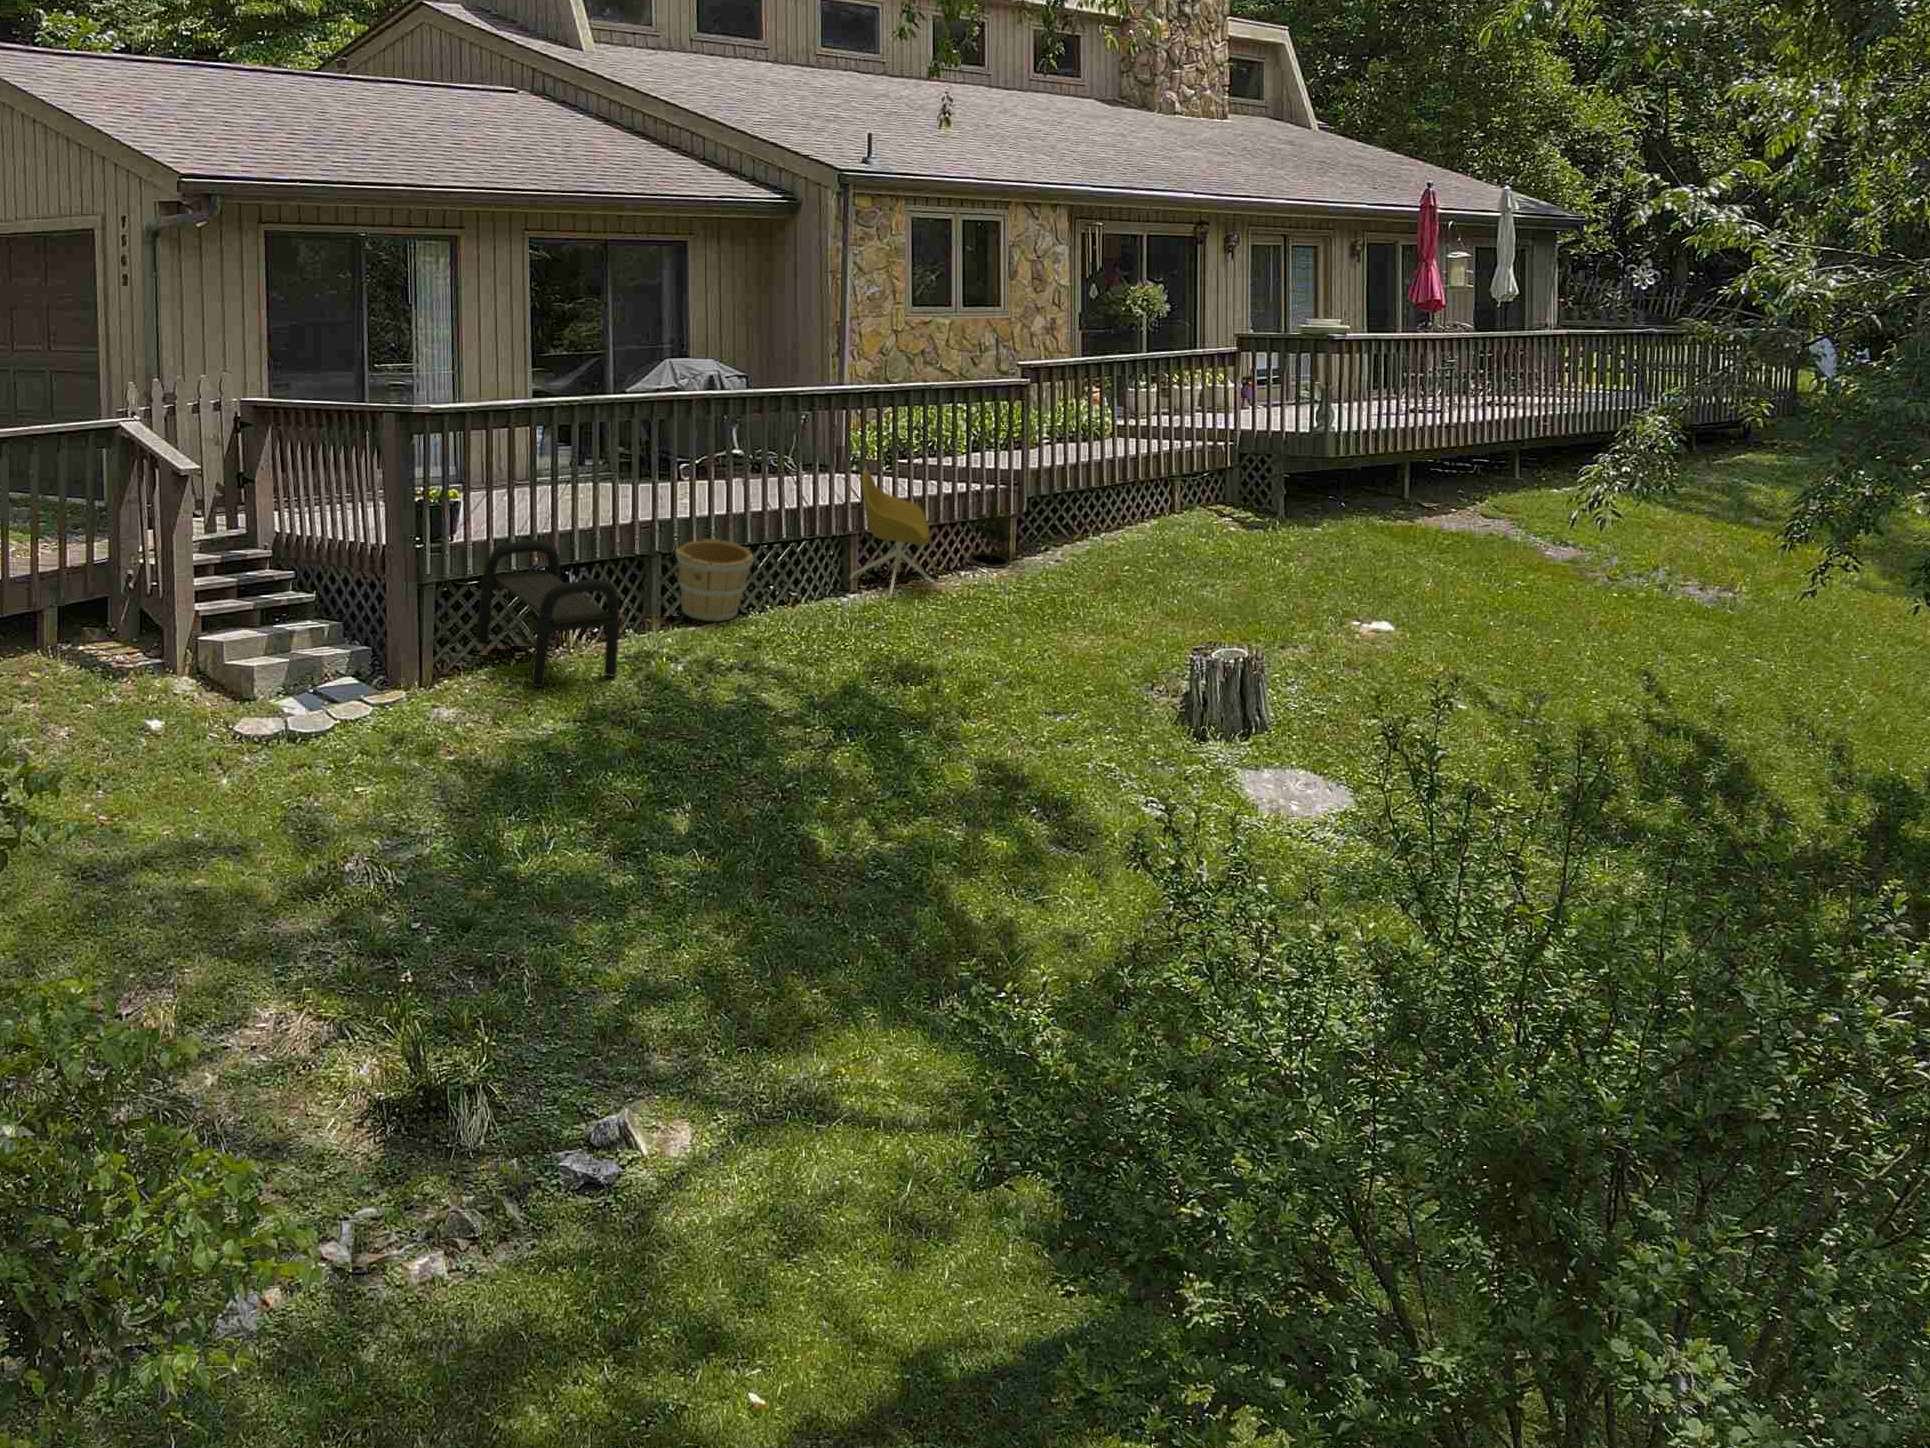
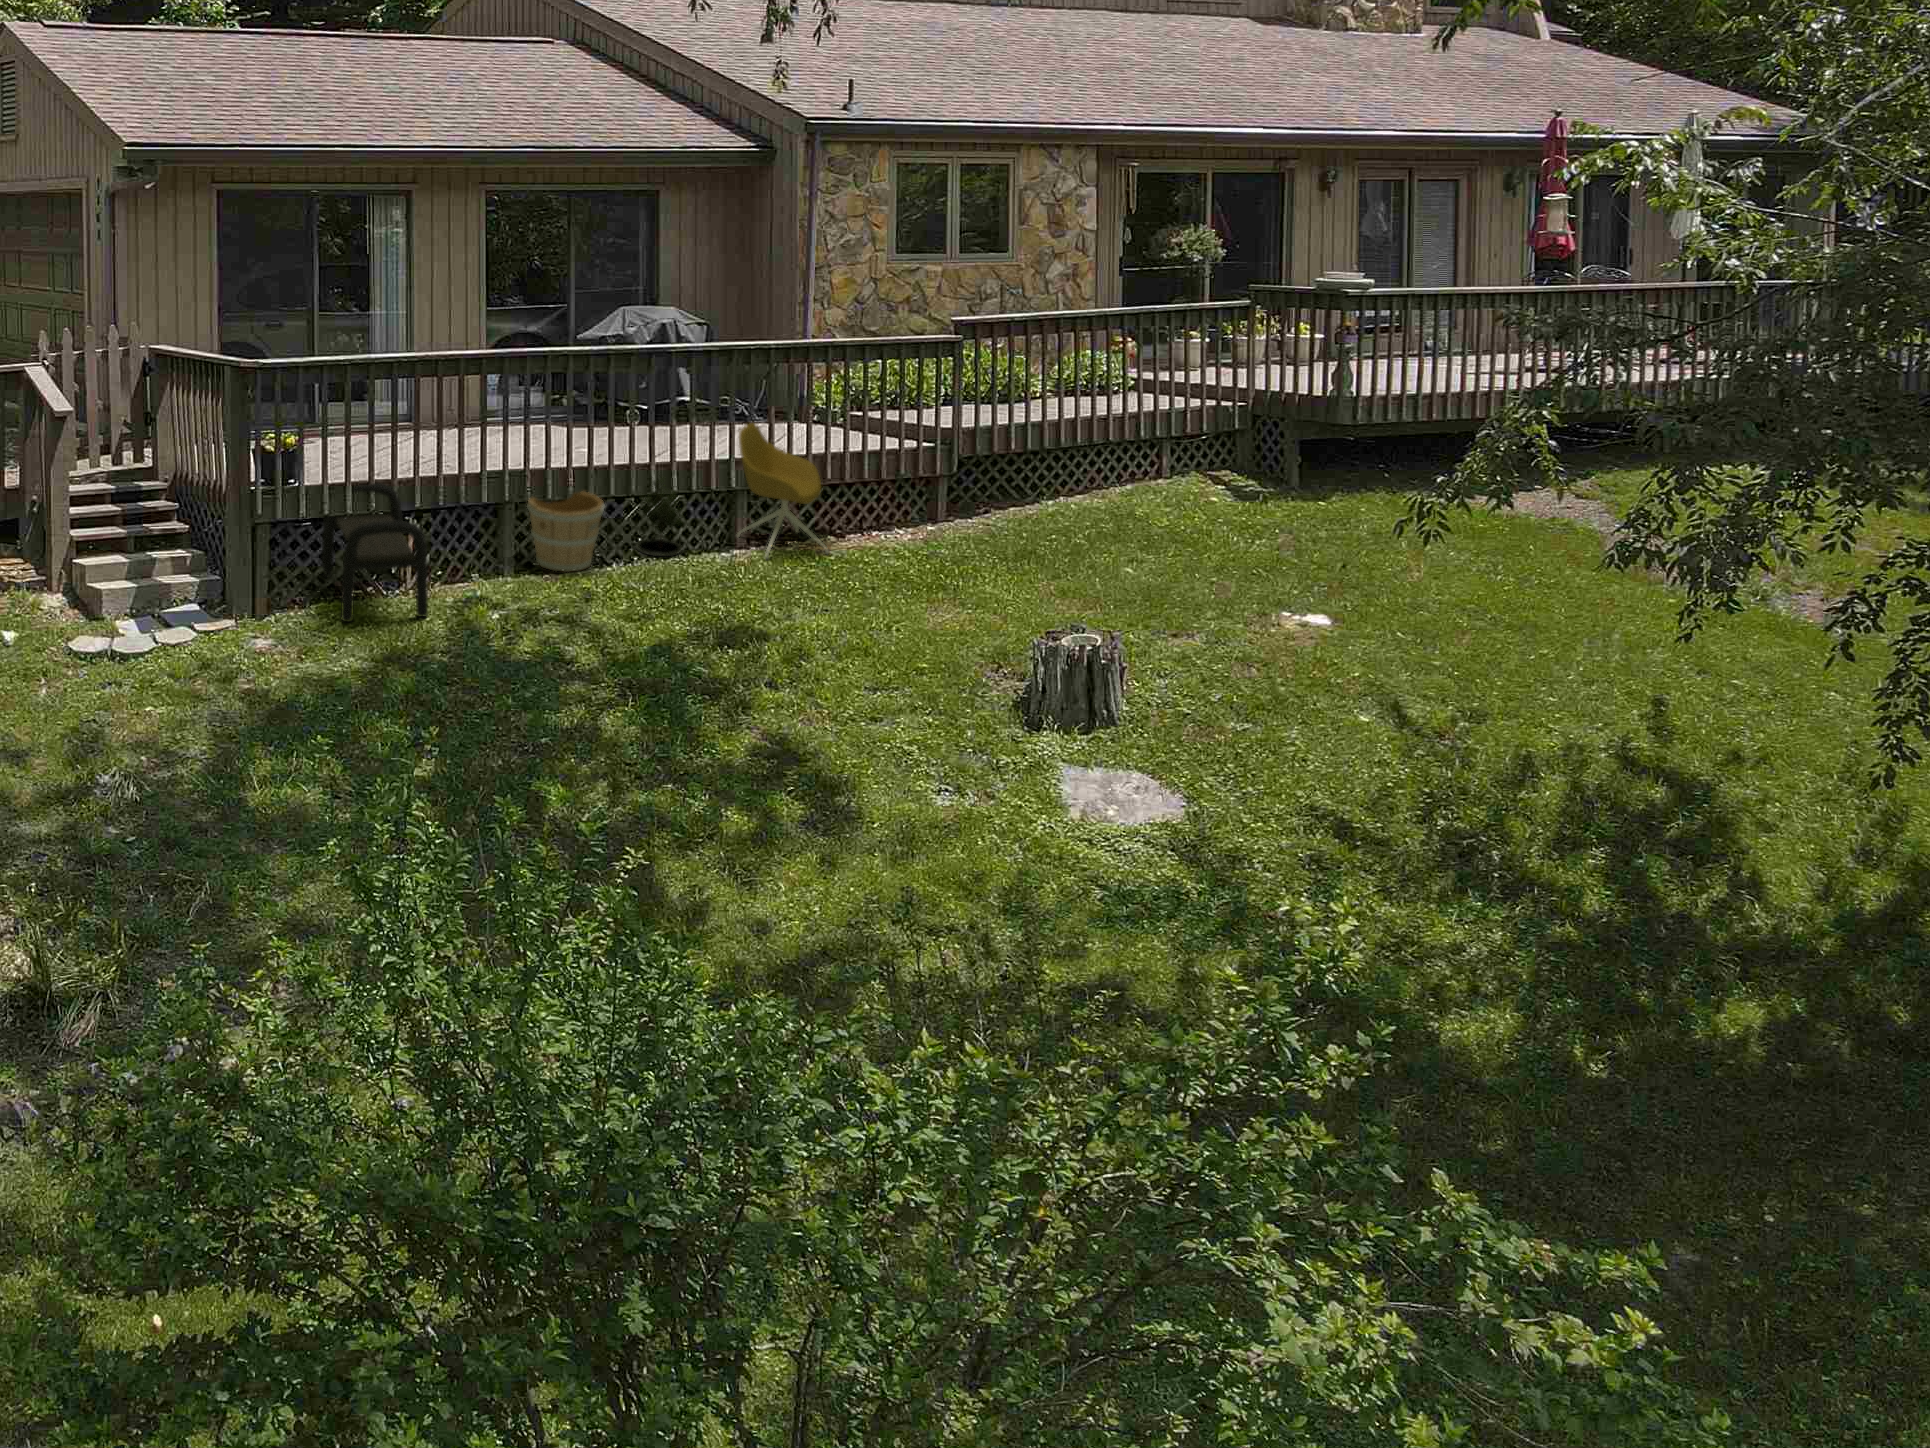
potted tree: present [969,497,1014,568] -> present [636,475,683,556]

